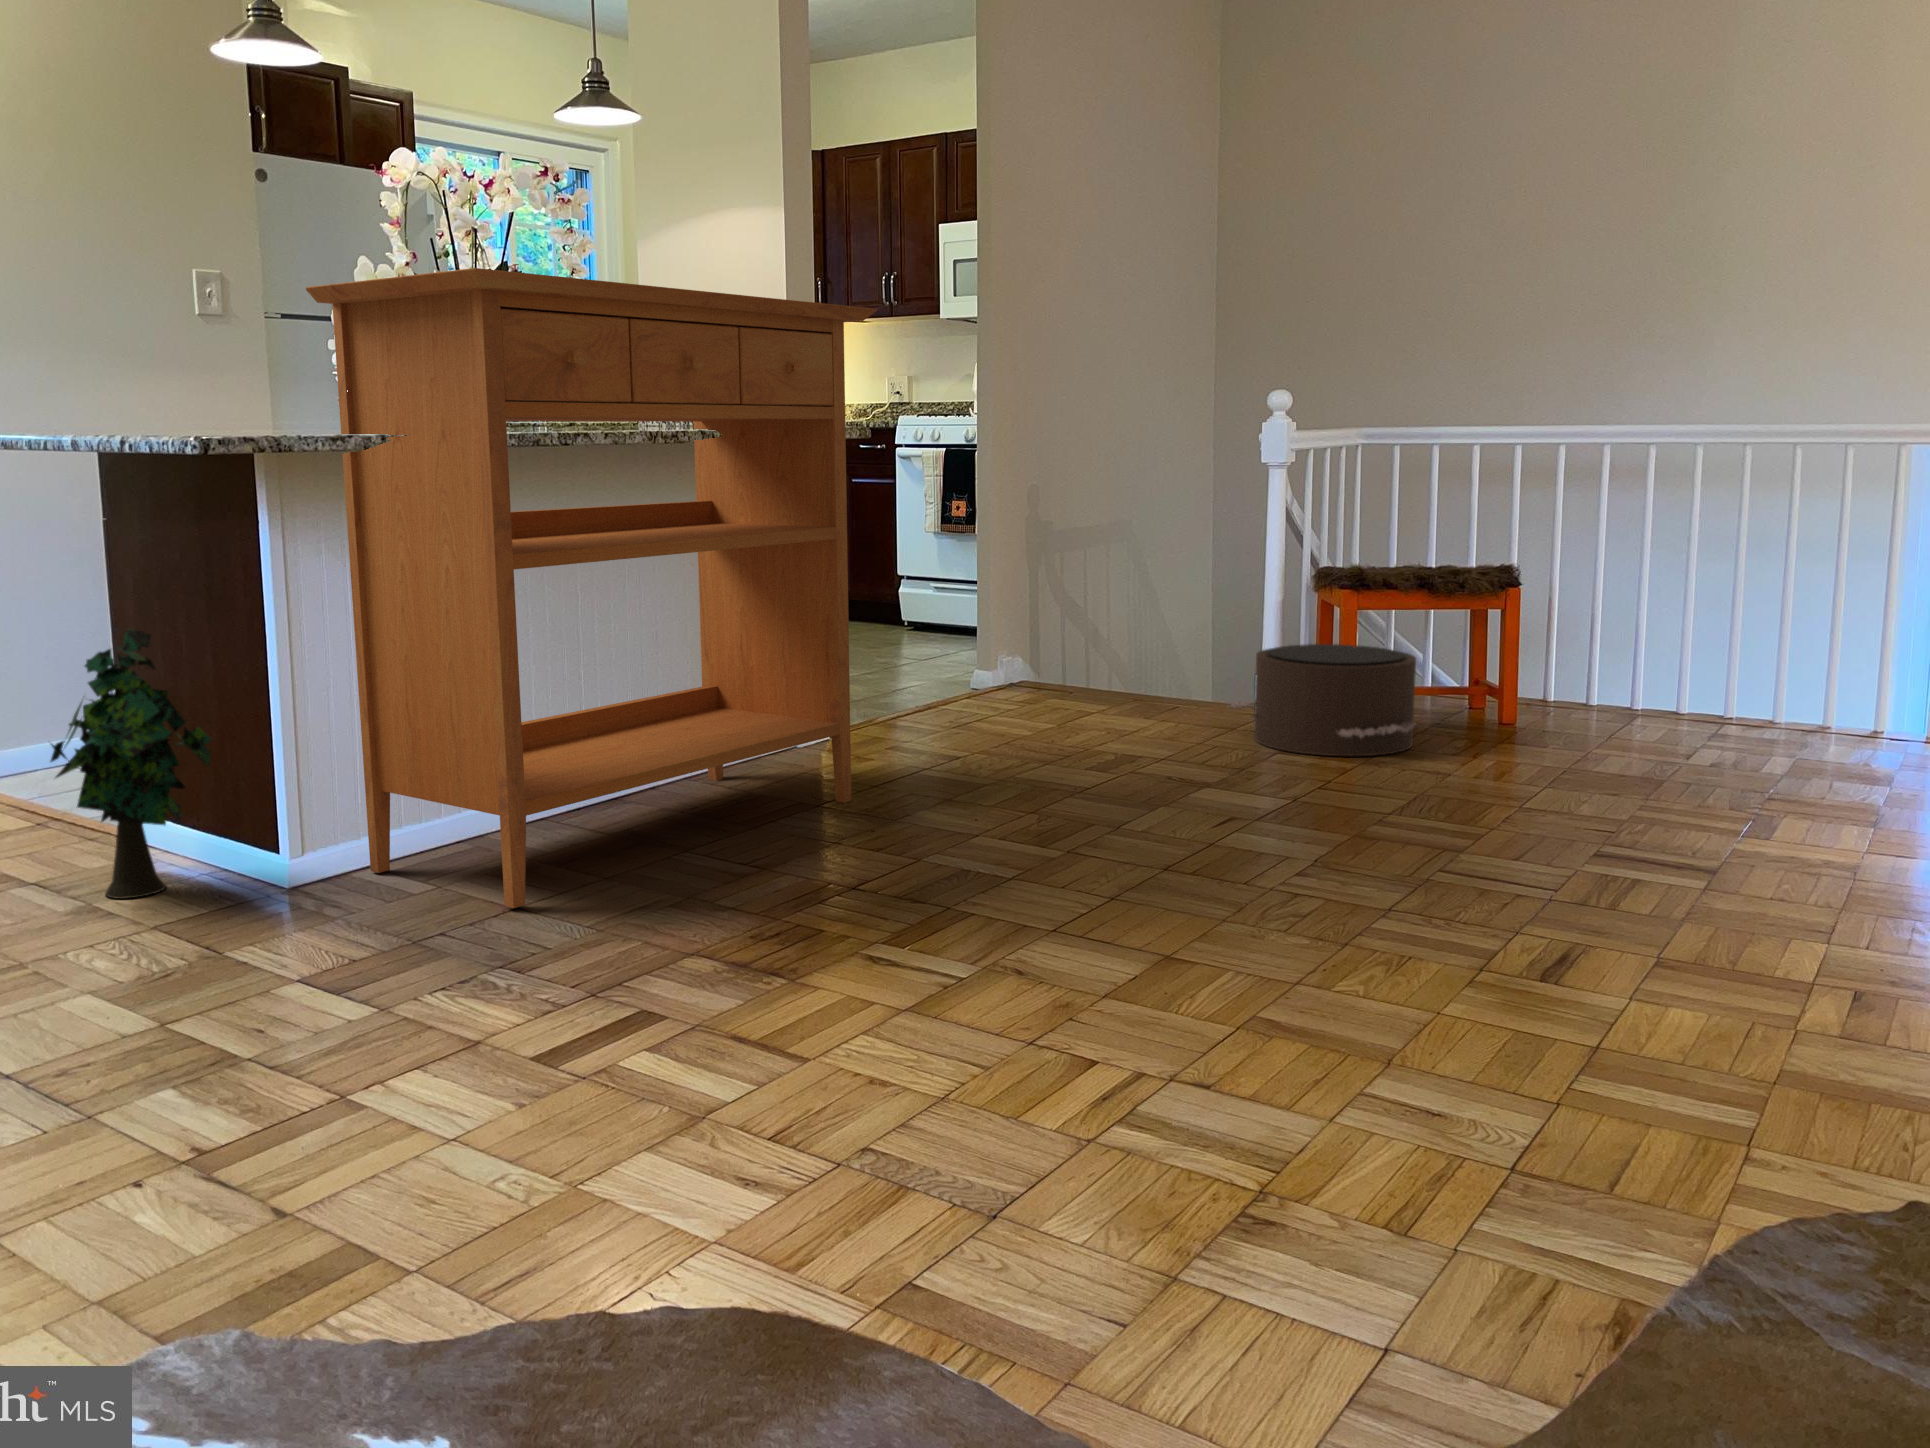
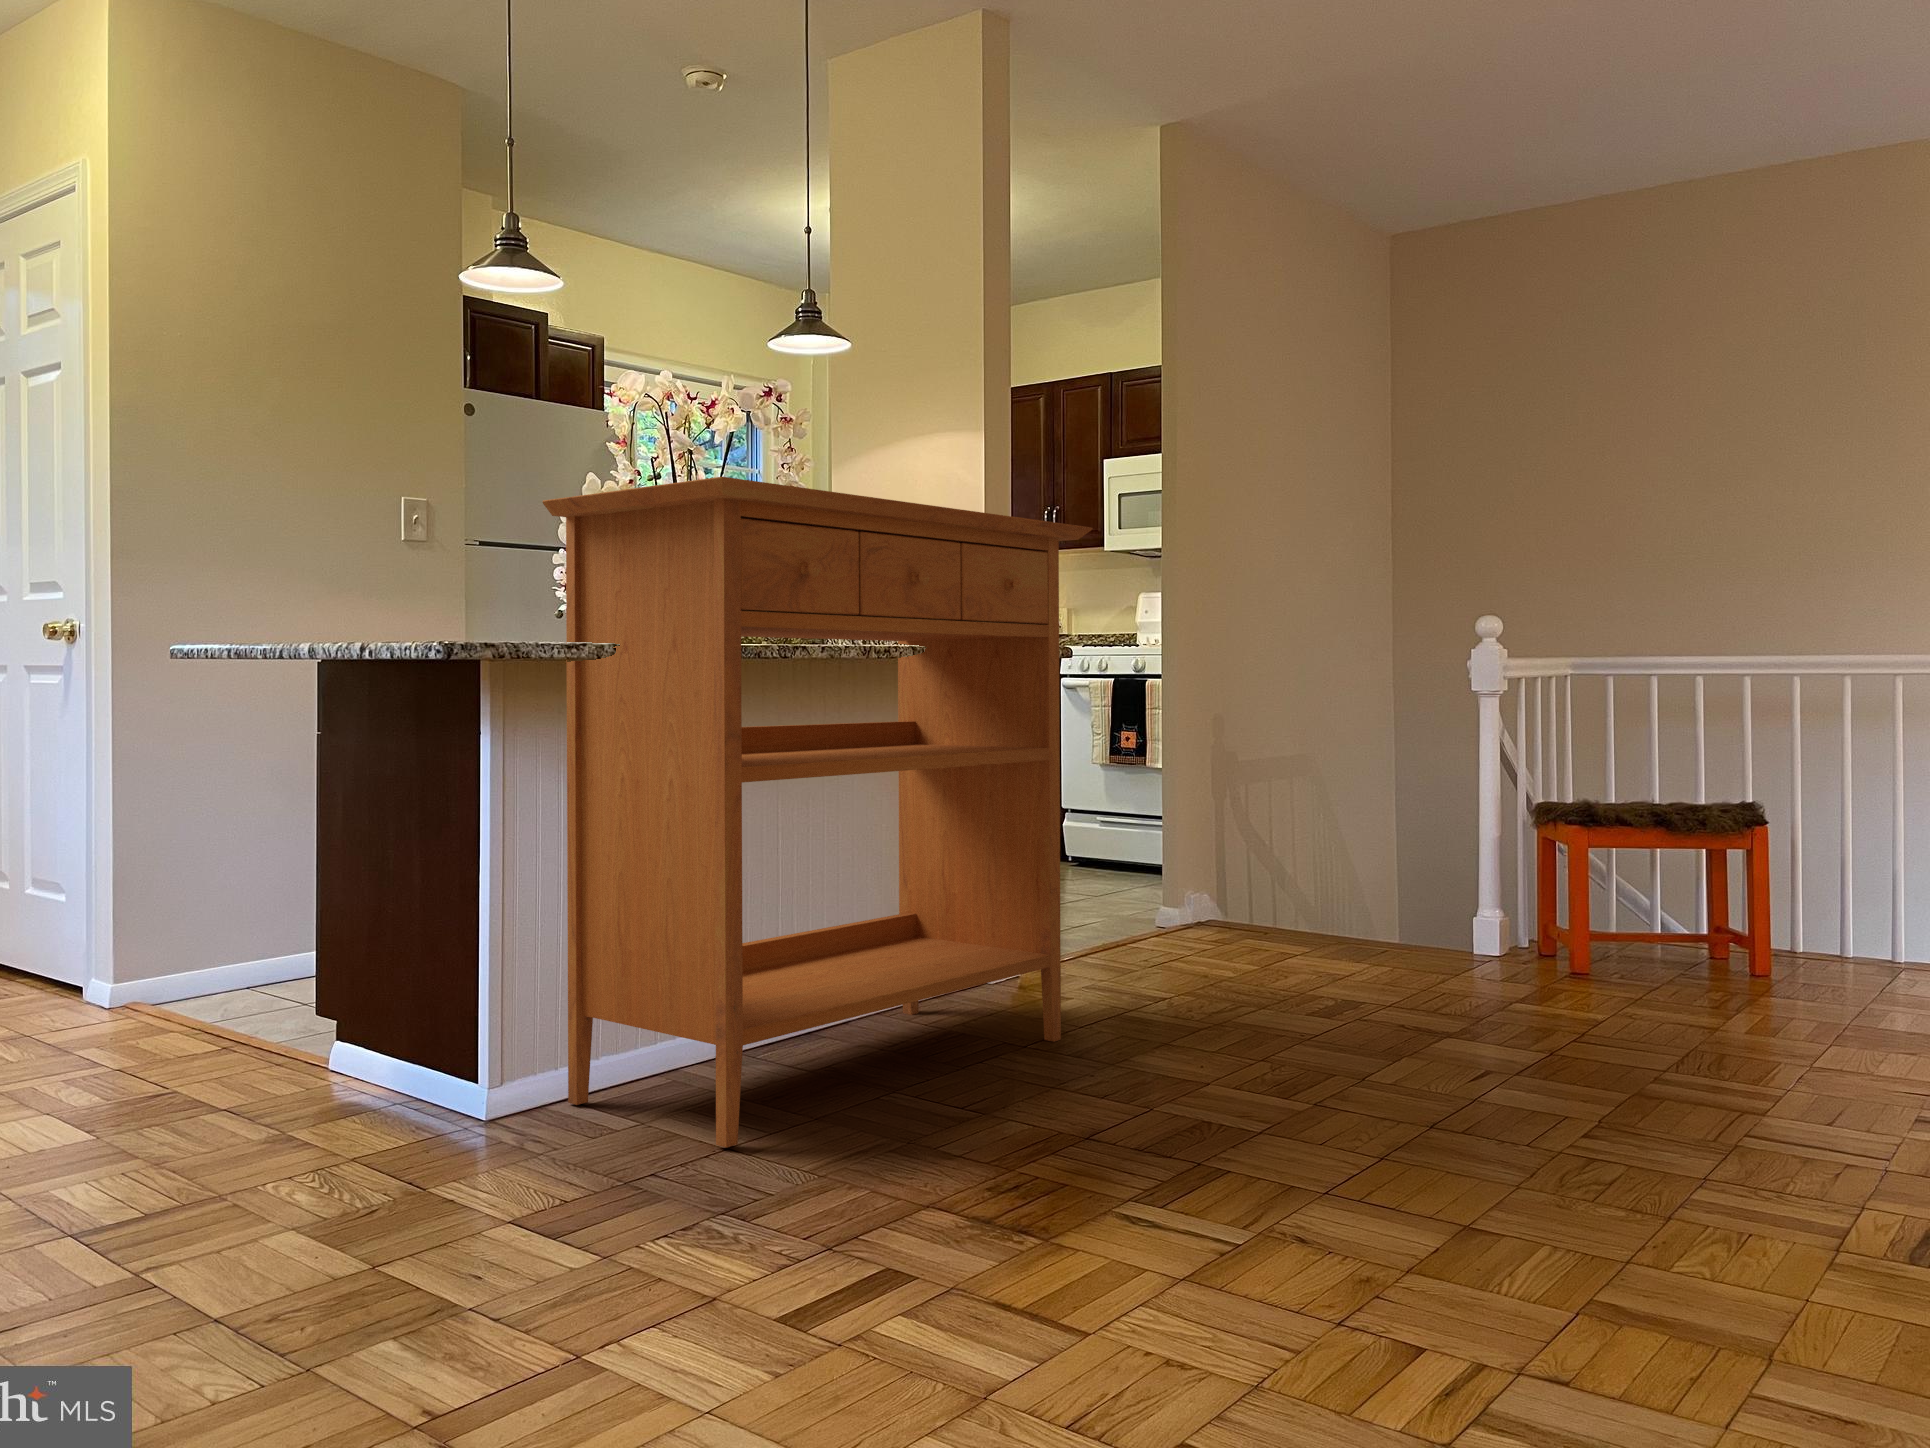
decorative plant: present [51,629,211,899] -> none [255,839,418,1125]
pouf: present [1229,644,1417,756] -> none [1444,882,1672,1003]

